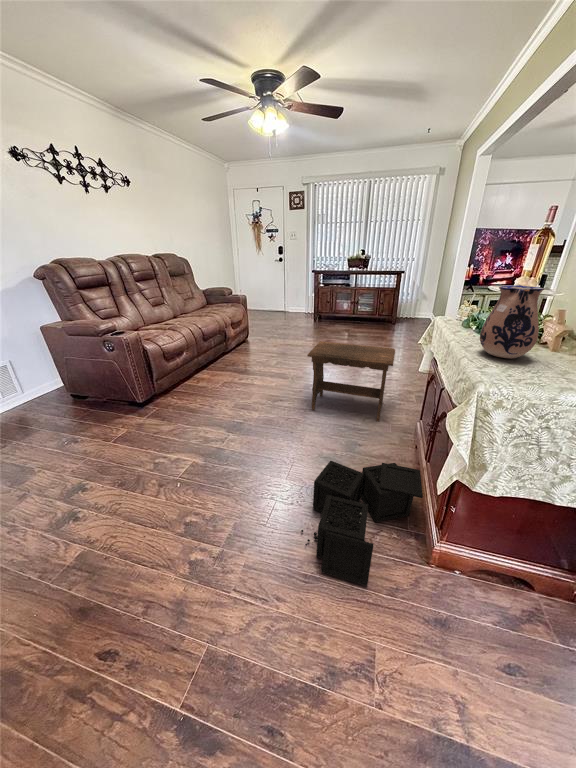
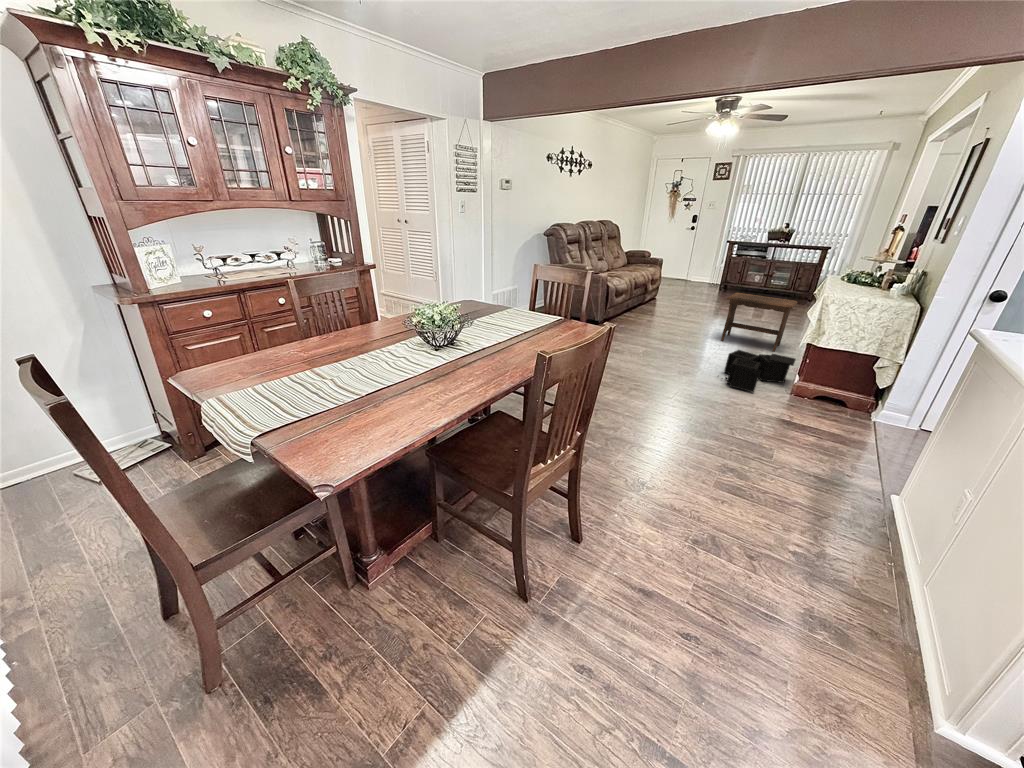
ceramic pitcher: present [480,285,544,358] -> none [839,254,873,290]

